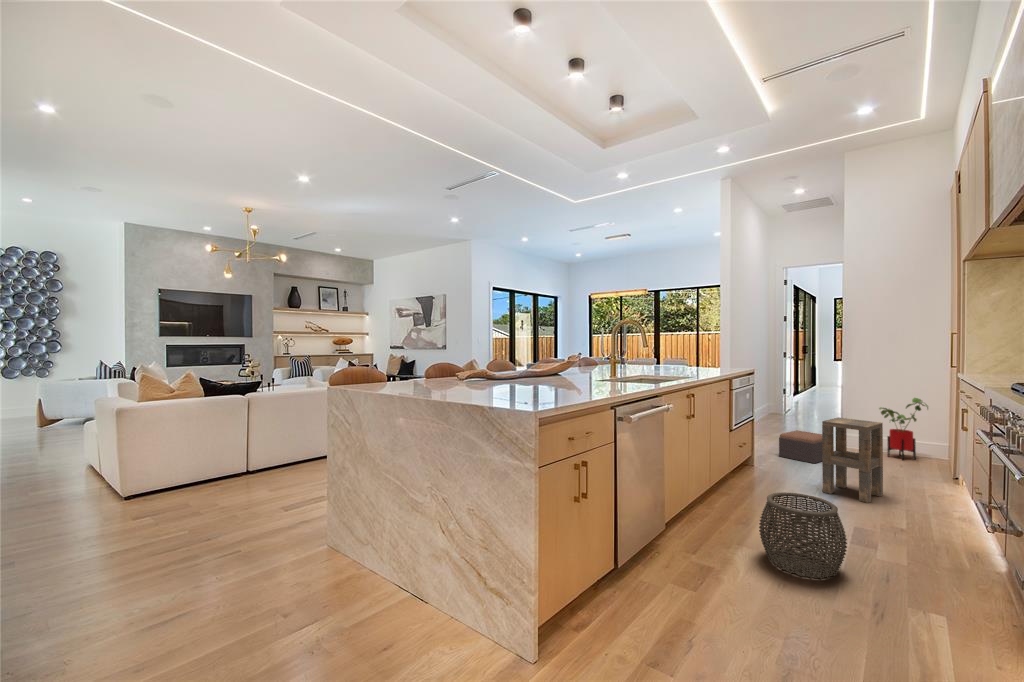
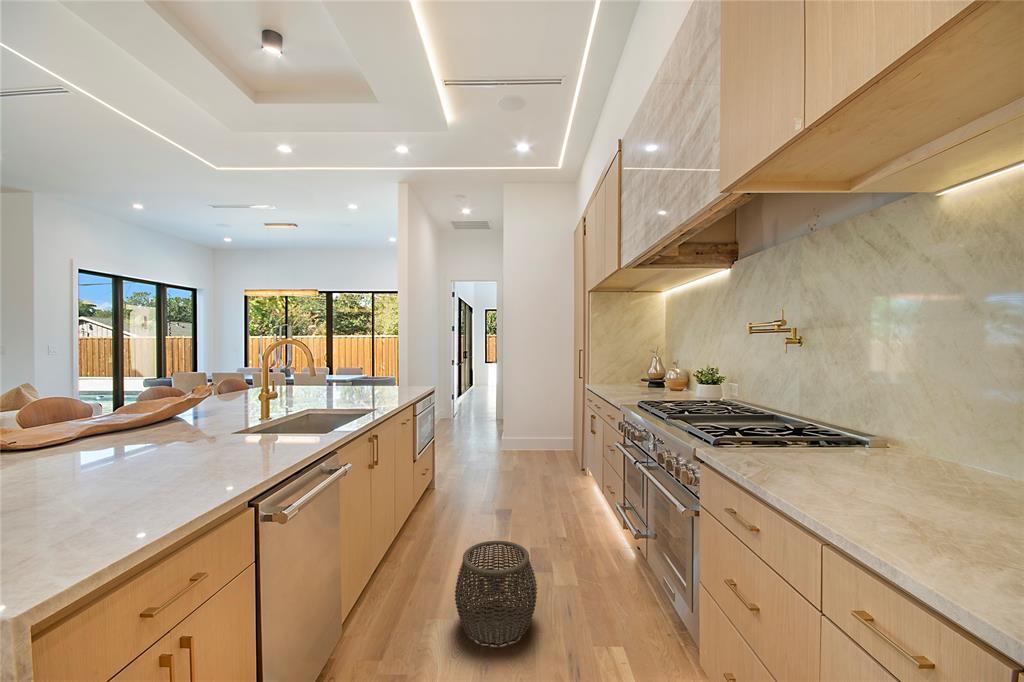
house plant: present [879,398,928,460] -> none [528,401,560,455]
side table: present [822,418,883,503] -> none [497,432,541,512]
footstool: present [779,430,822,464] -> none [455,441,496,473]

